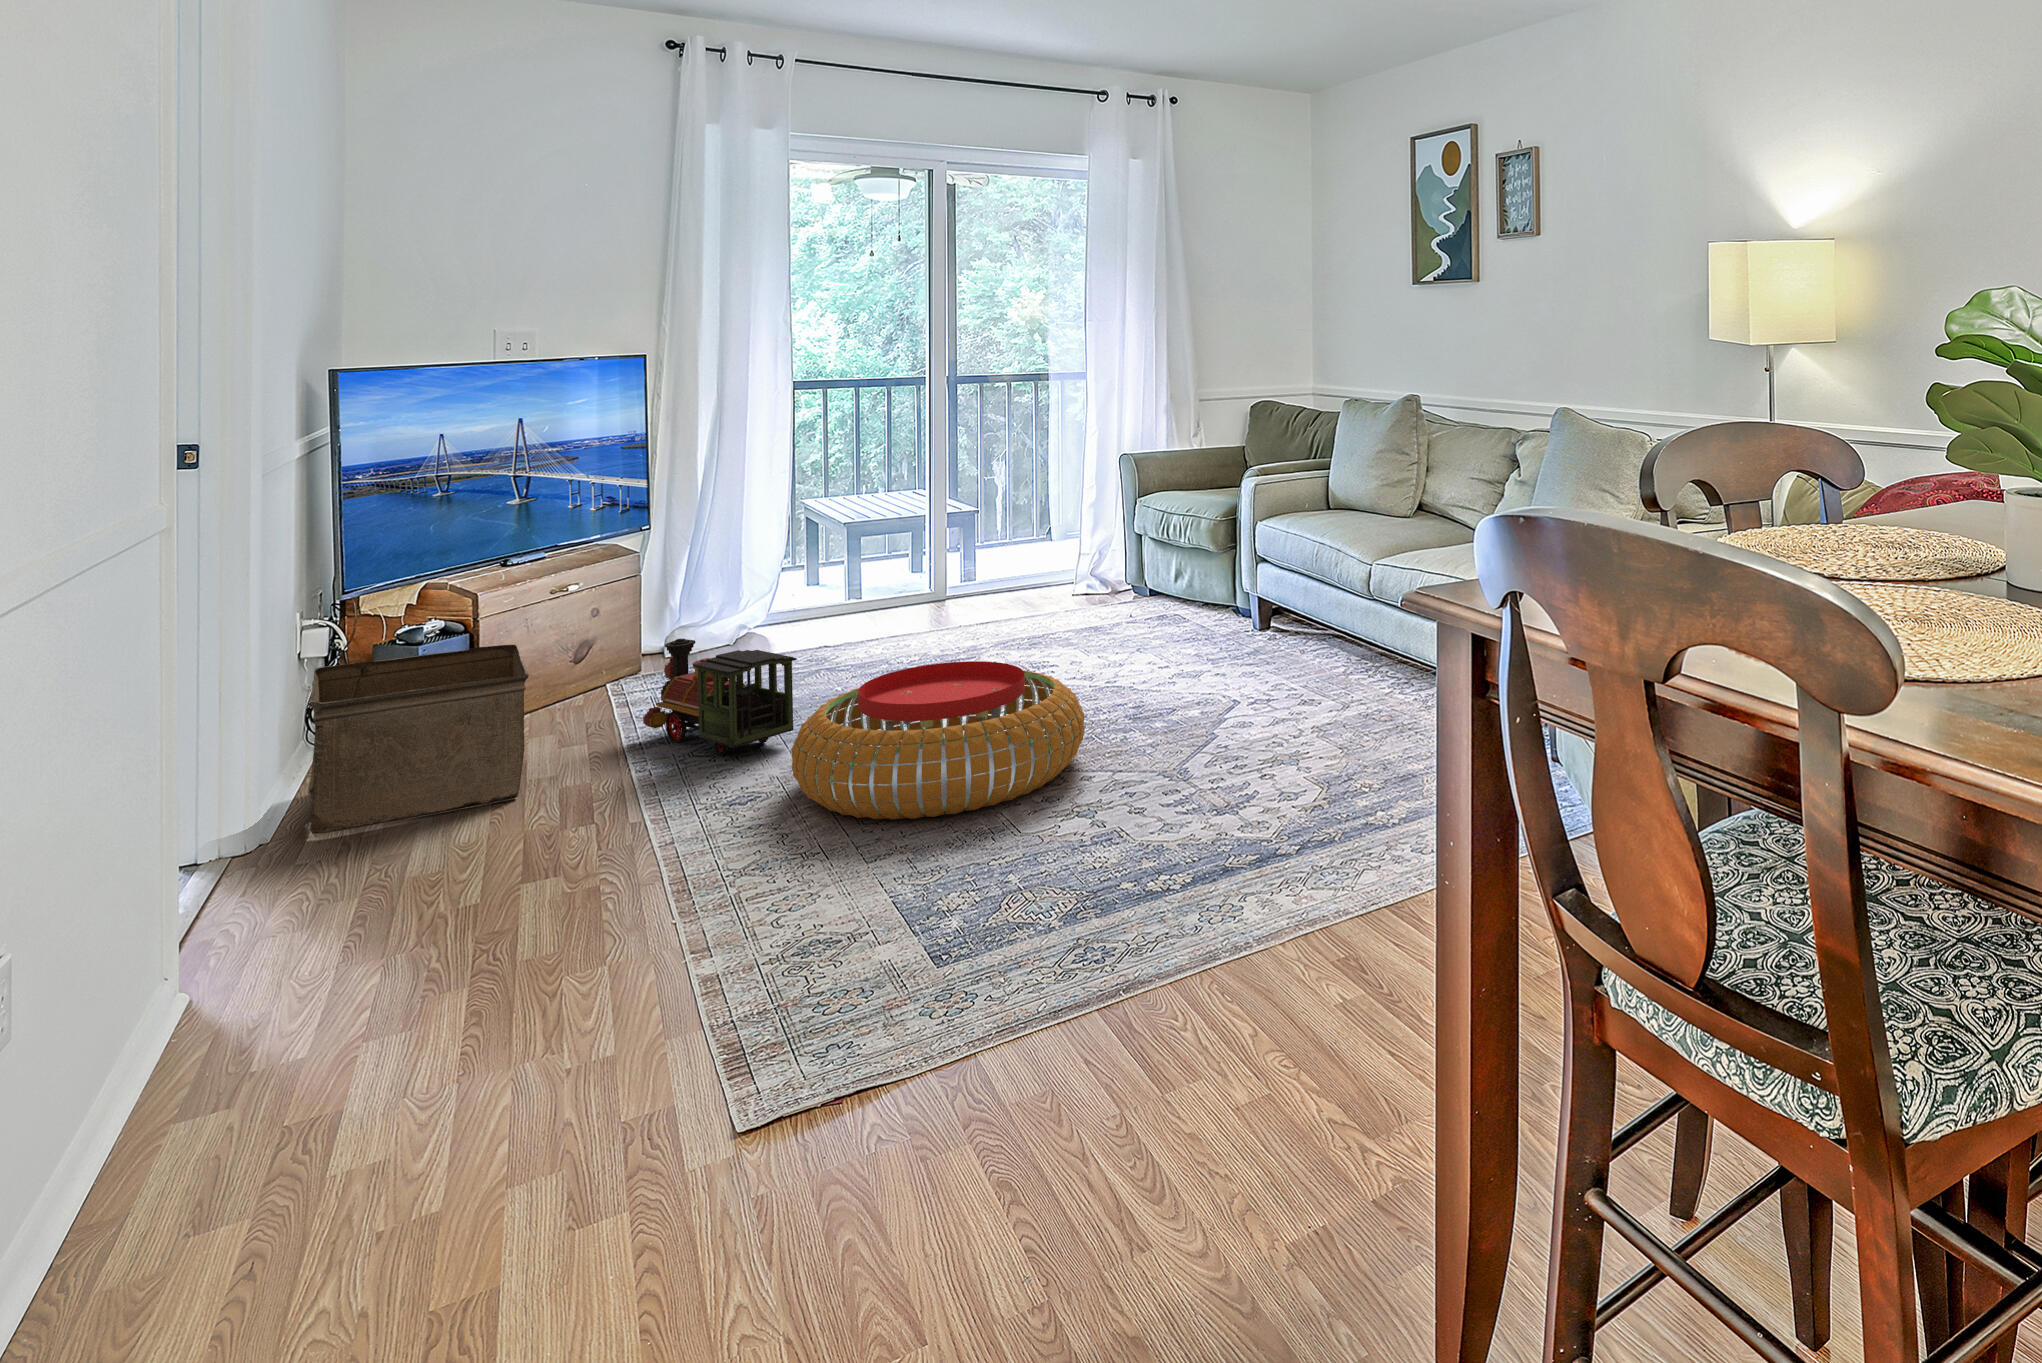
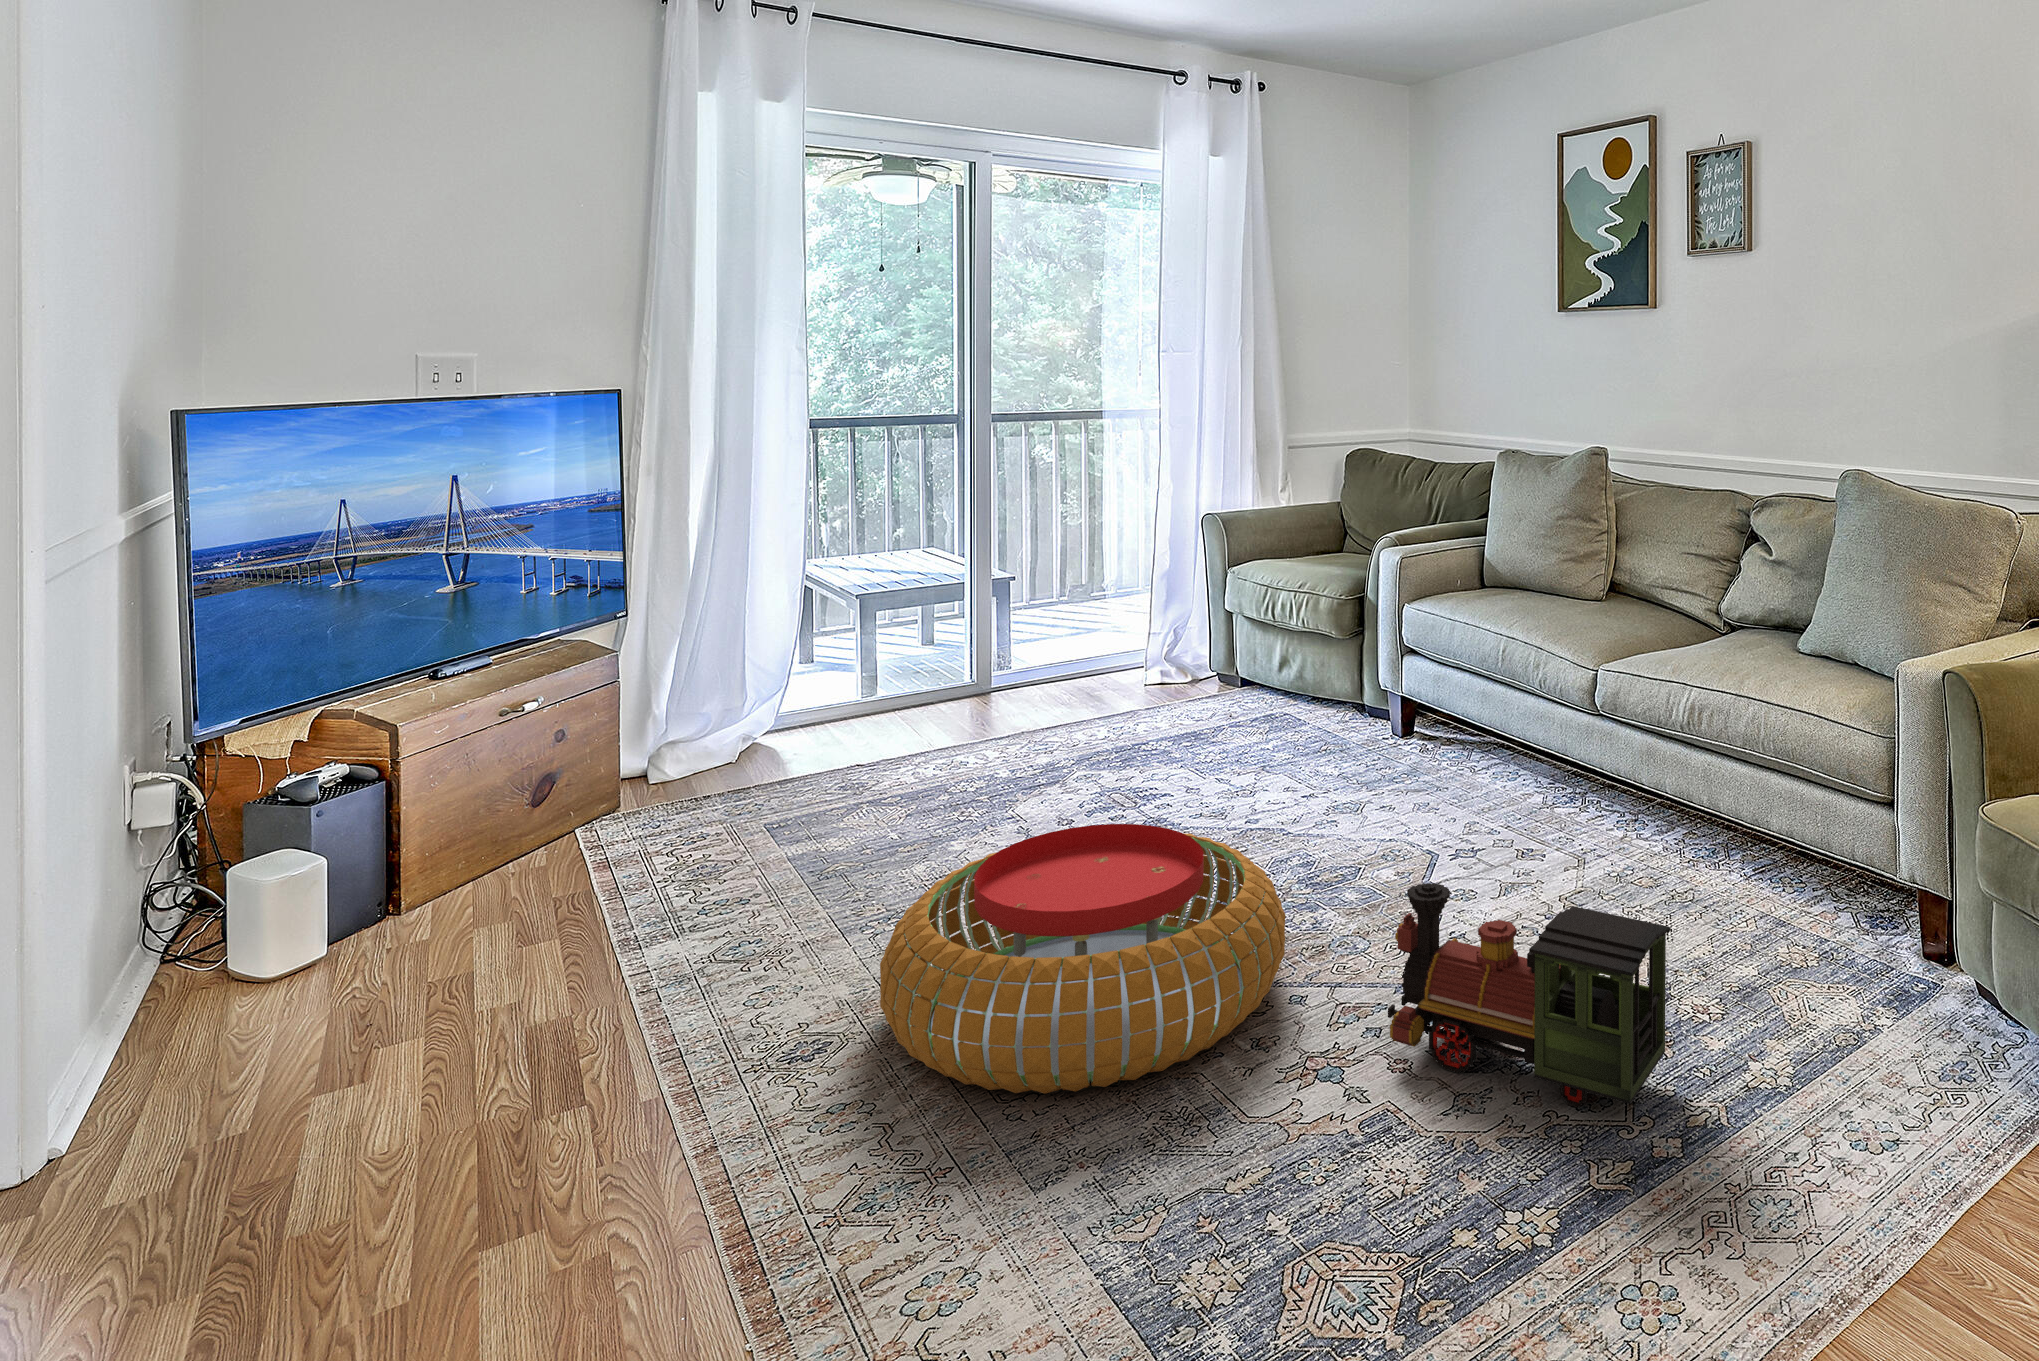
toy train: present [643,638,797,755] -> present [1388,883,1671,1108]
storage bin: present [308,645,529,837] -> none [133,807,482,1145]

